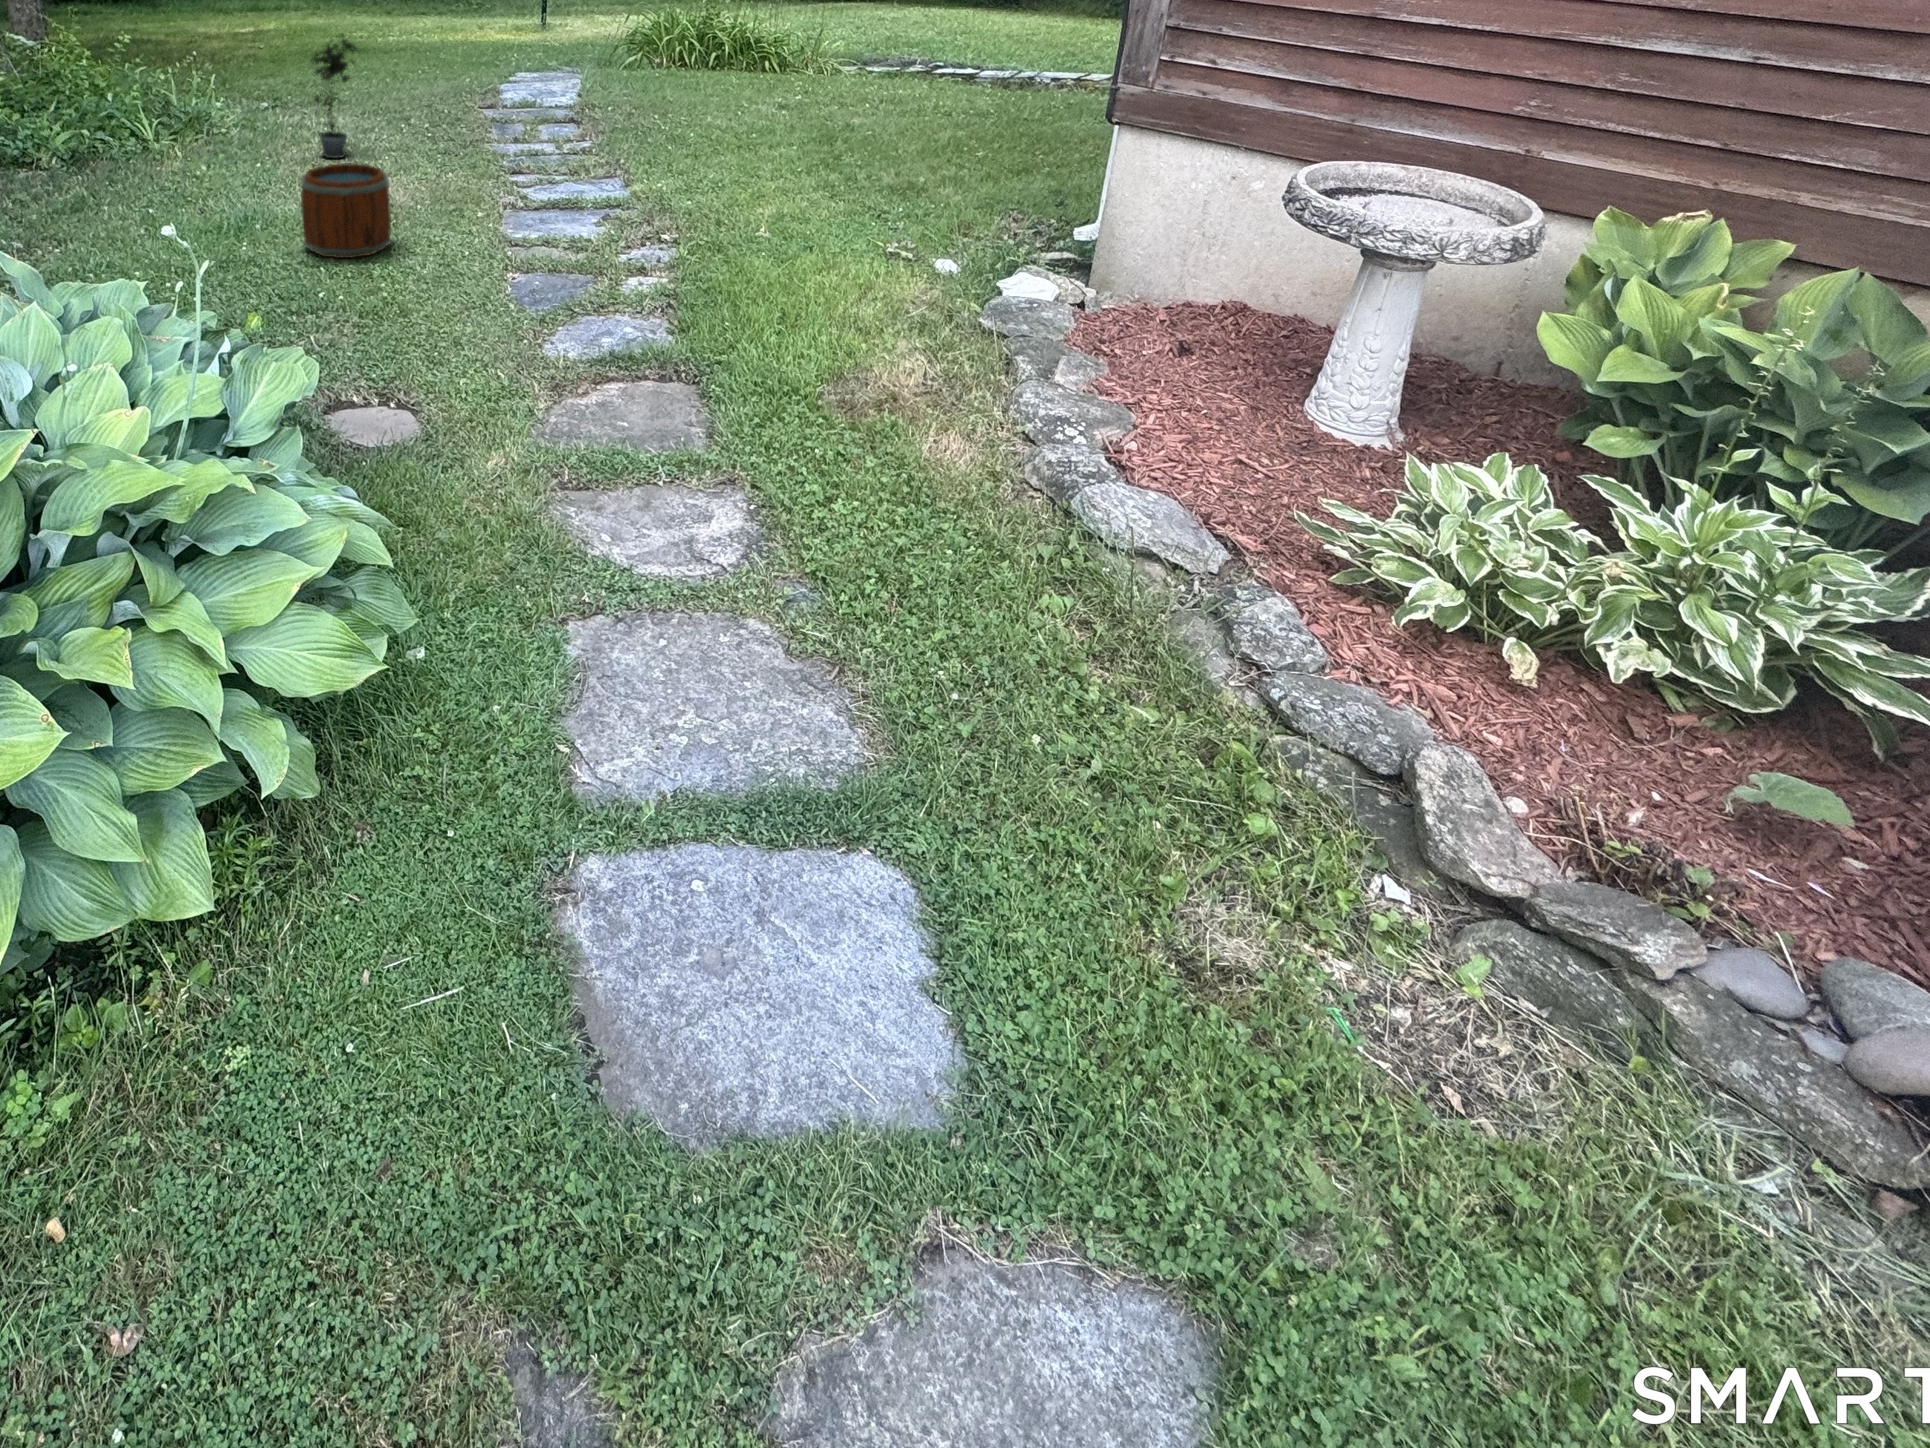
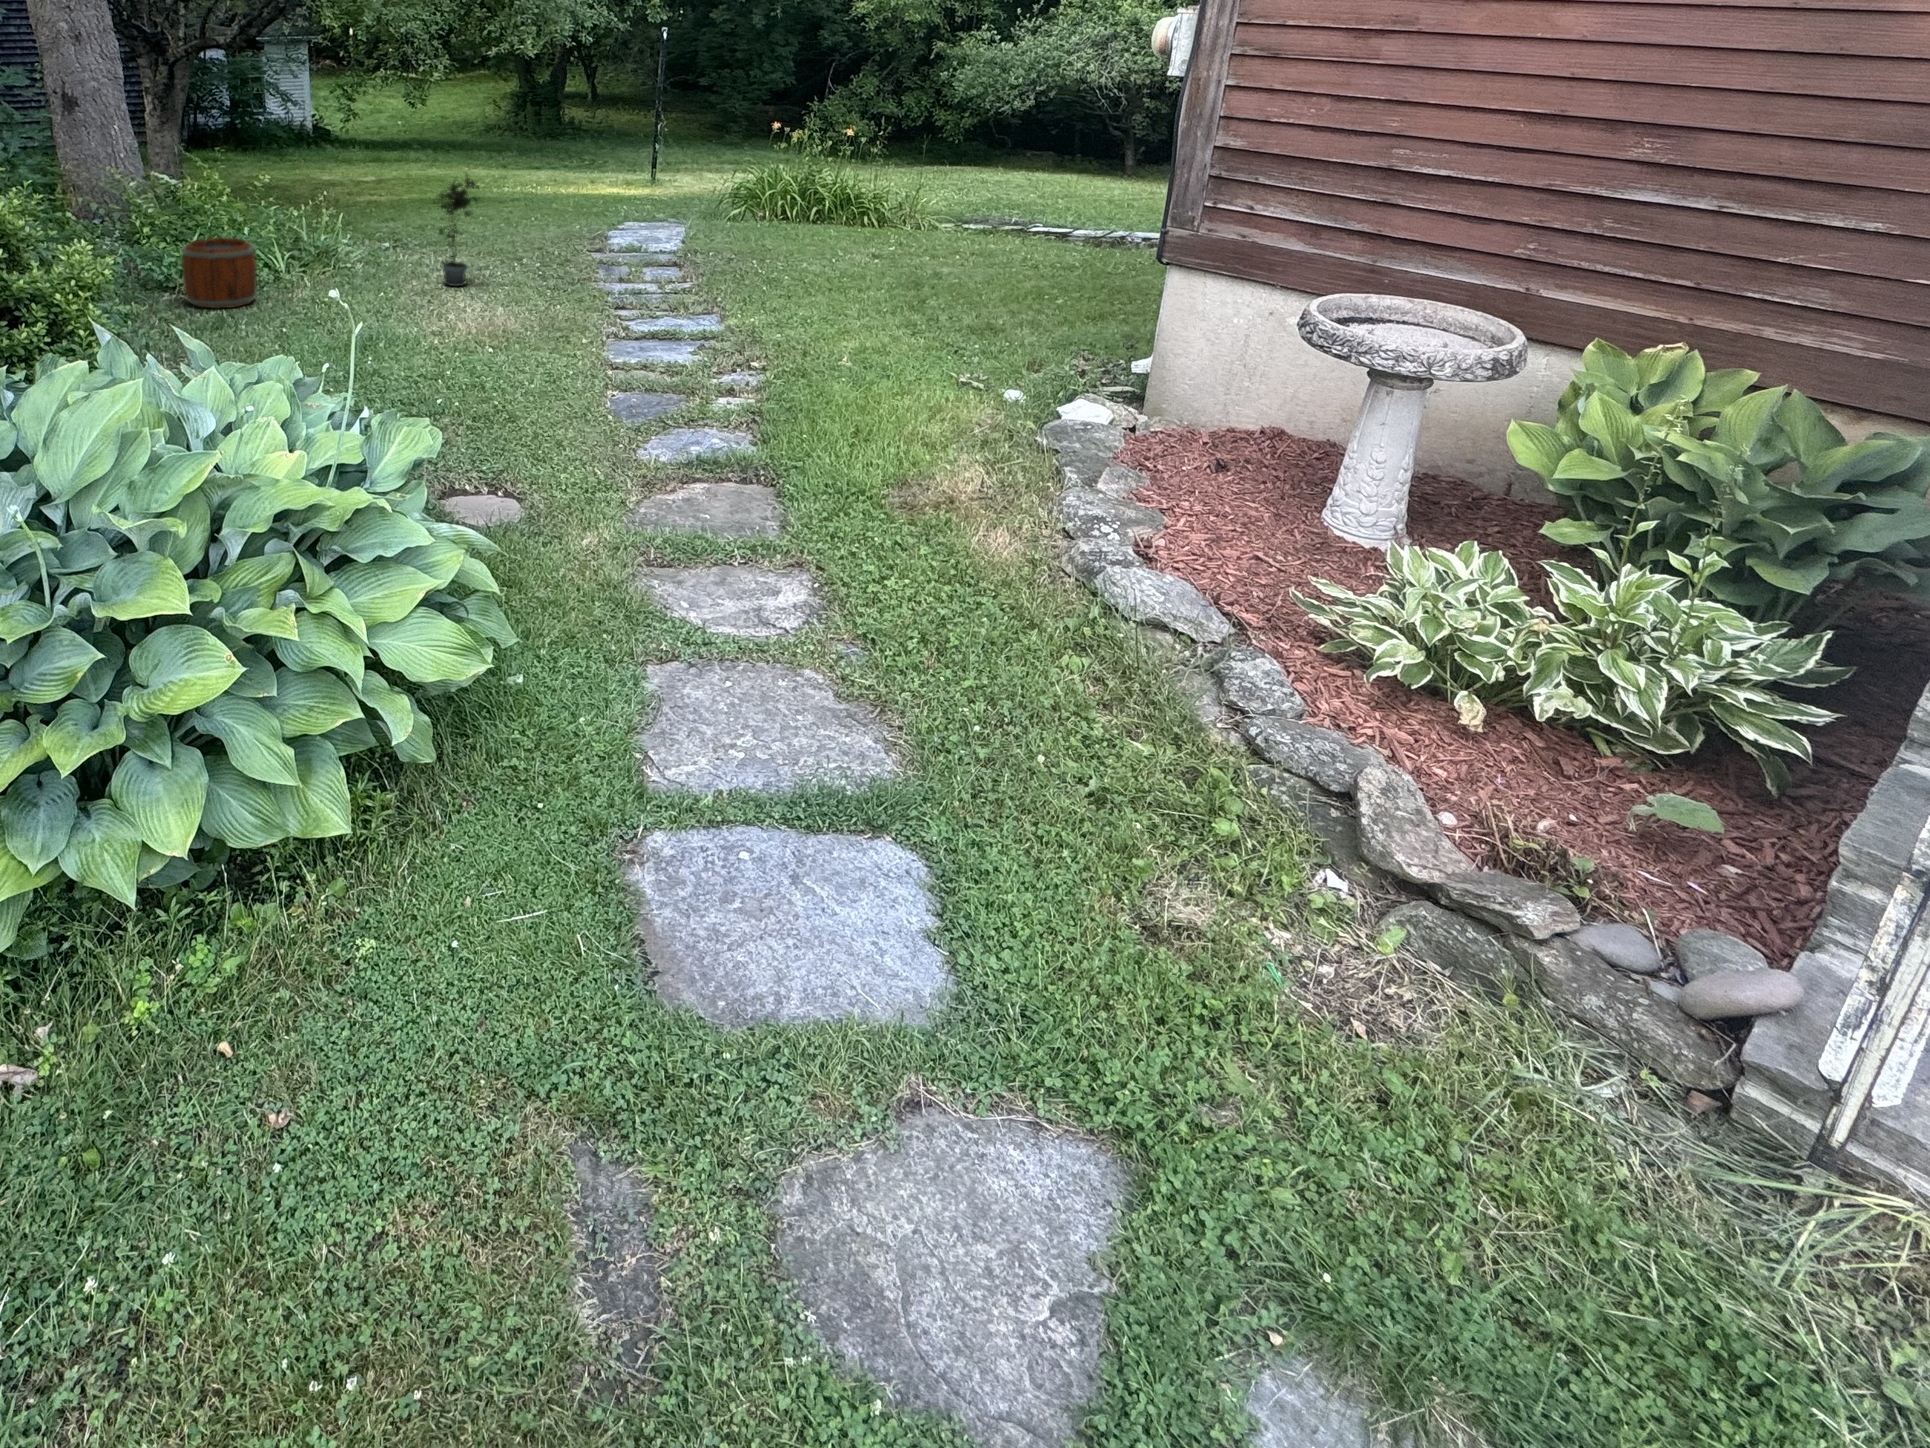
bucket: present [301,163,391,258] -> present [182,238,257,308]

